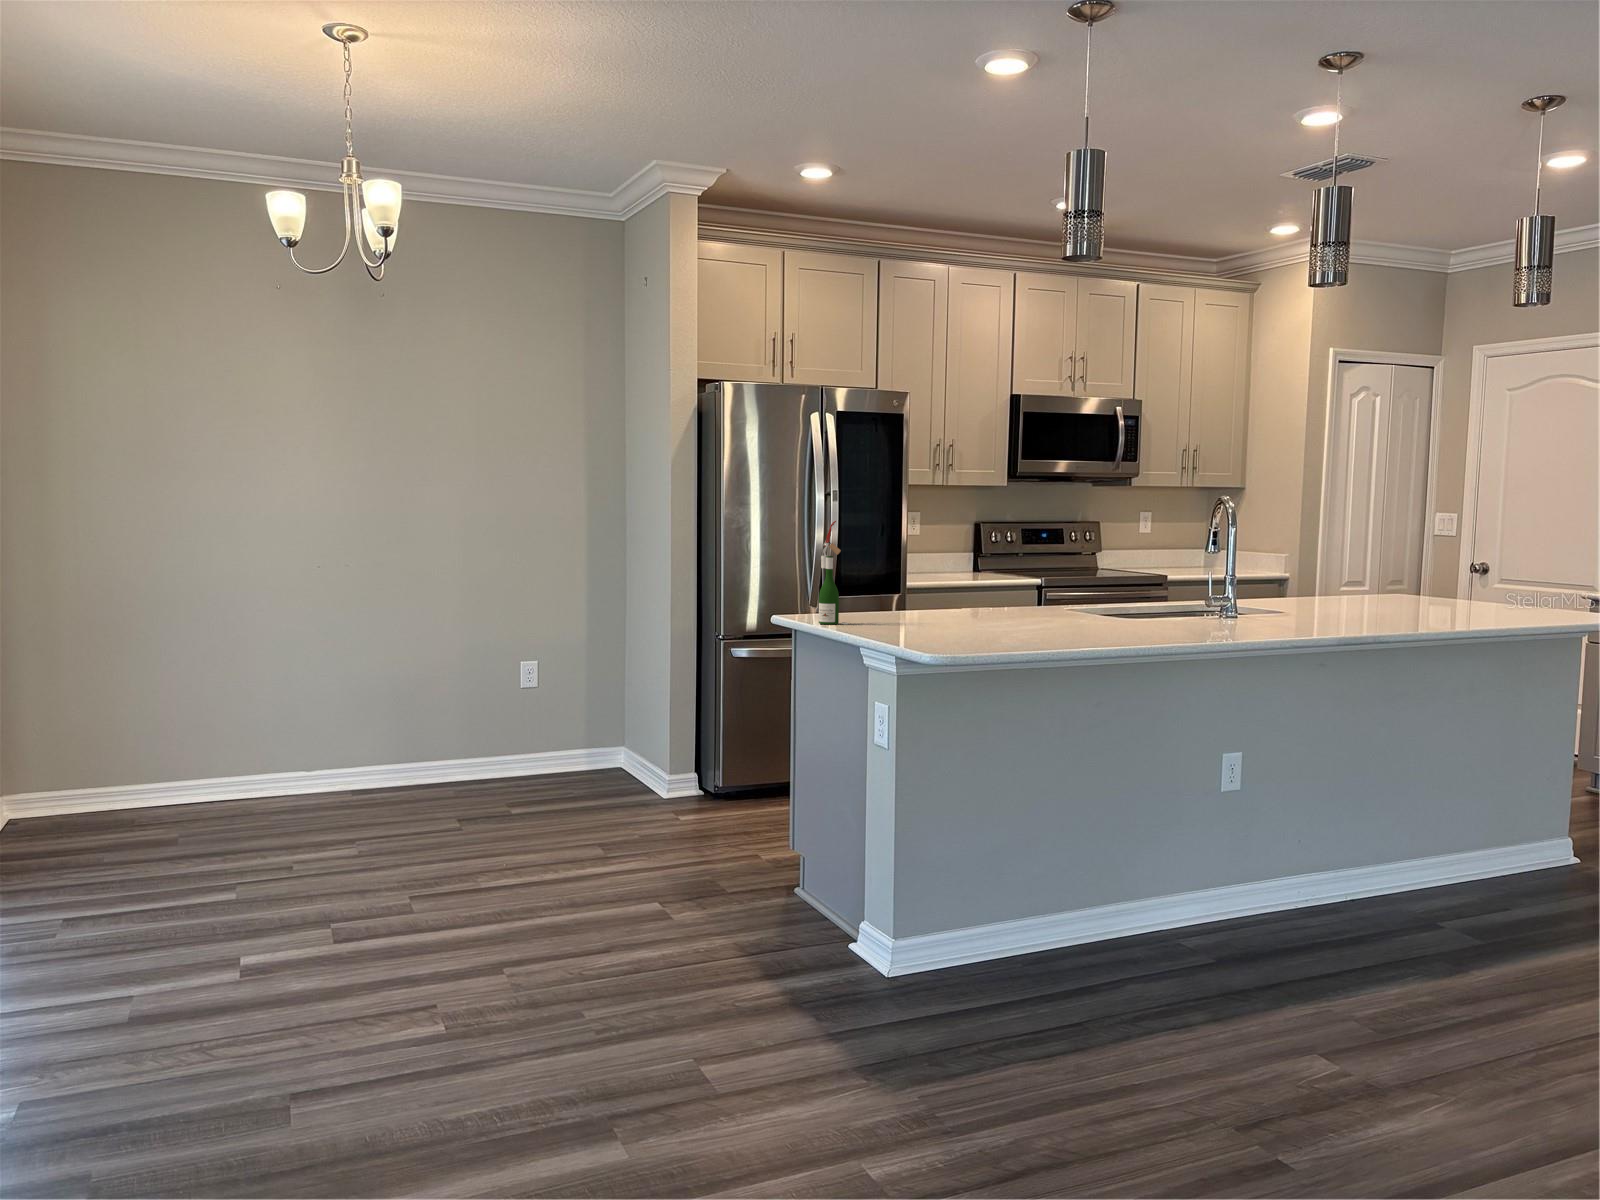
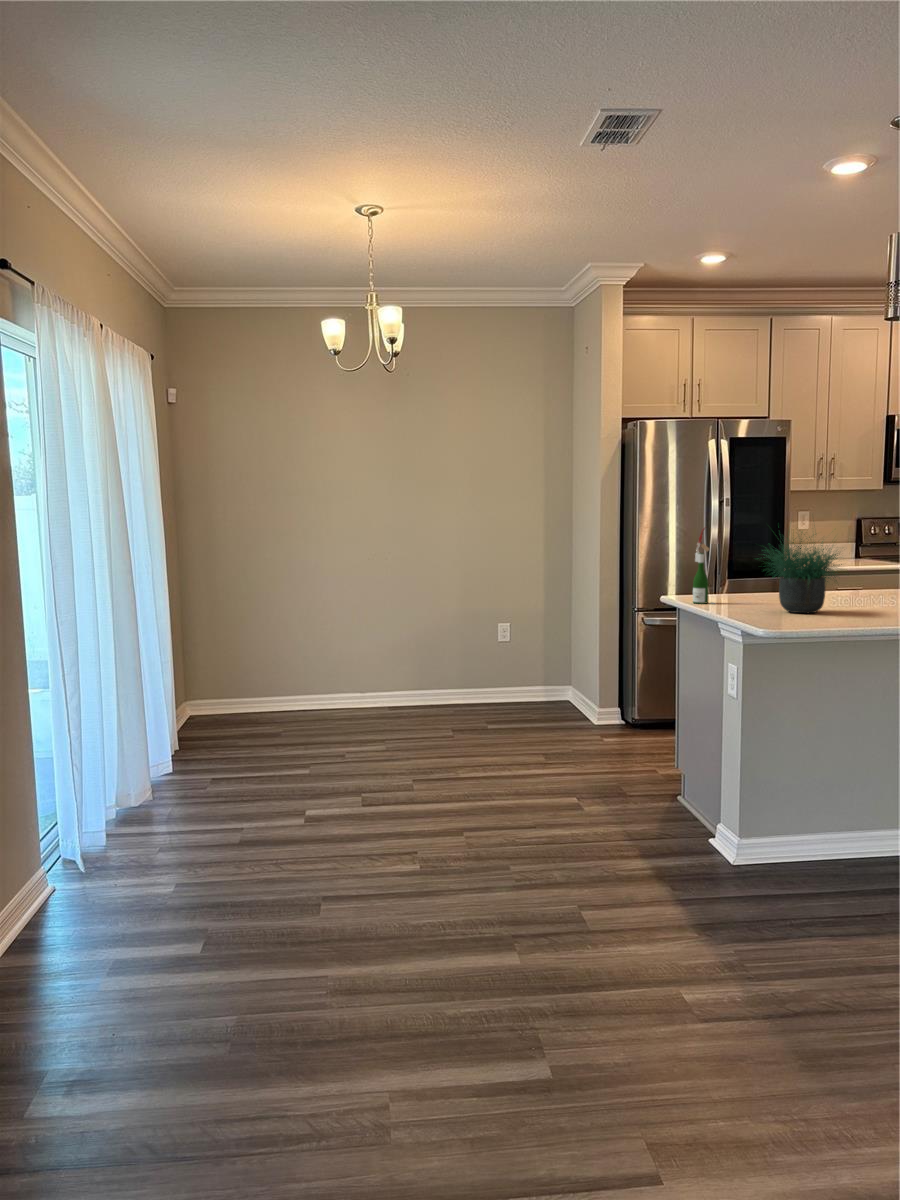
potted plant: none [903,502,1030,634] -> present [767,537,842,613]

